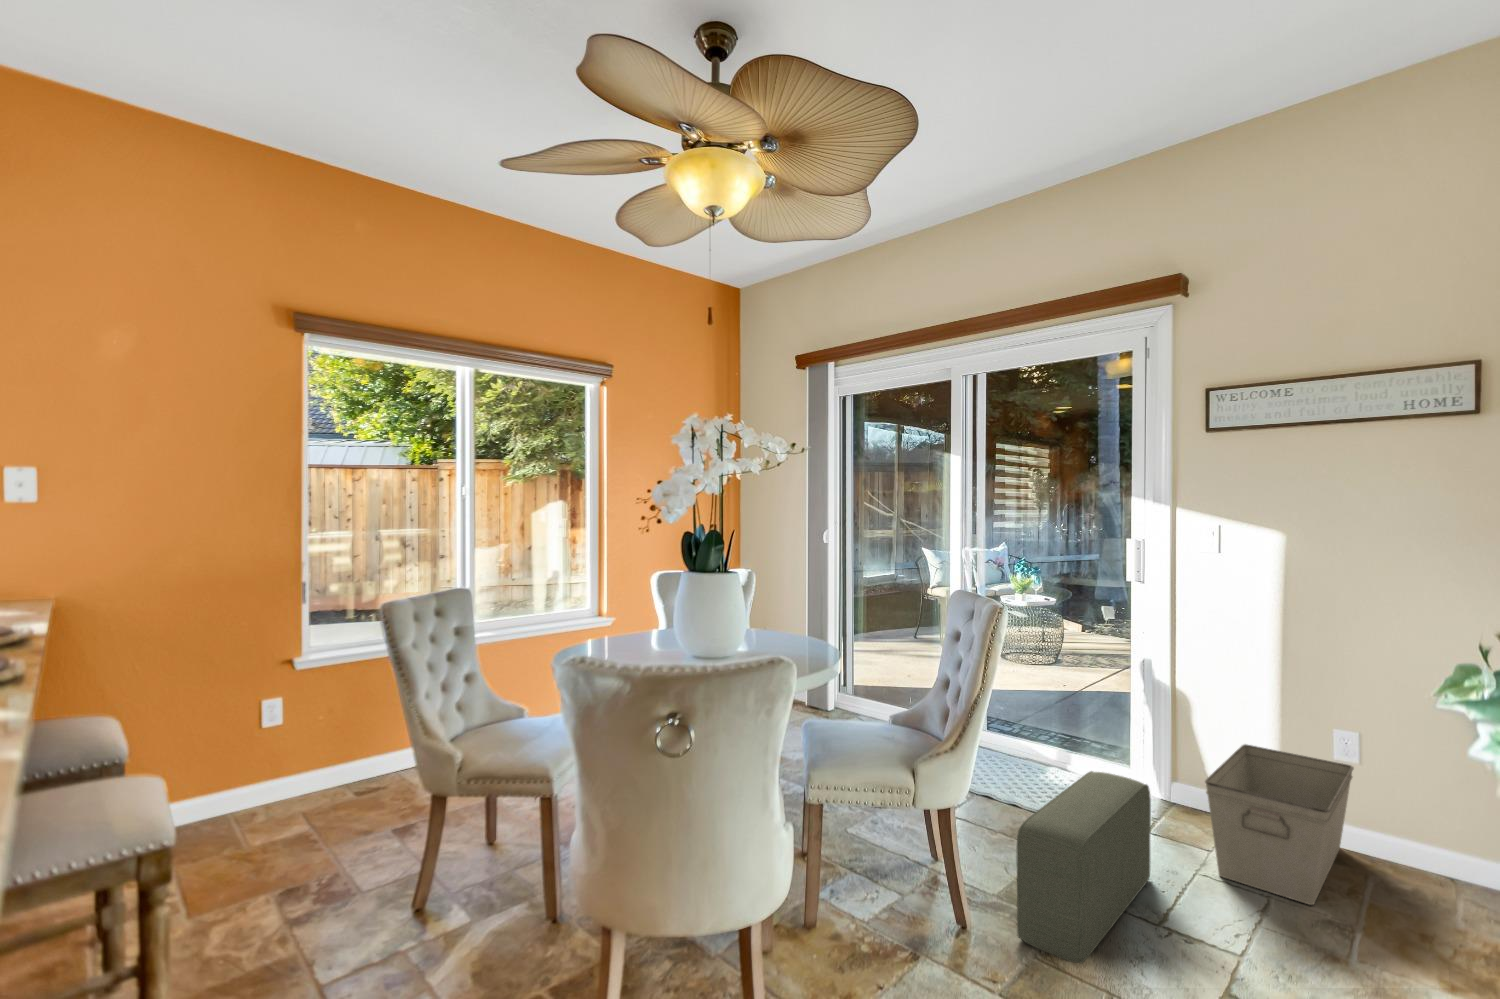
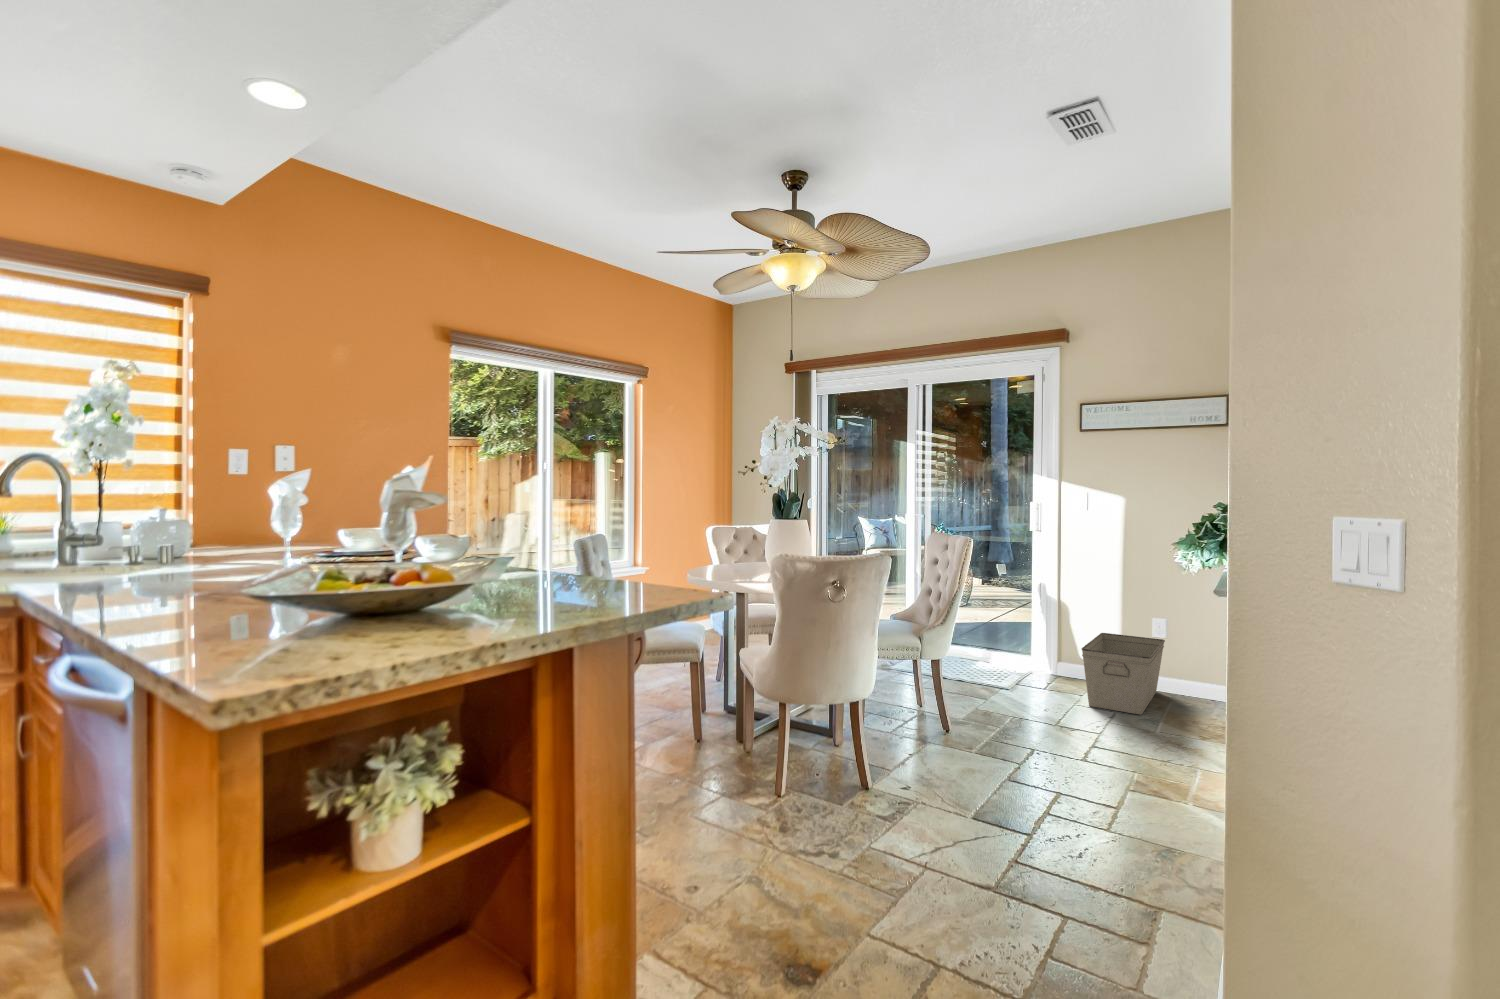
pouf: present [1017,771,1151,964] -> none [981,646,1051,742]

